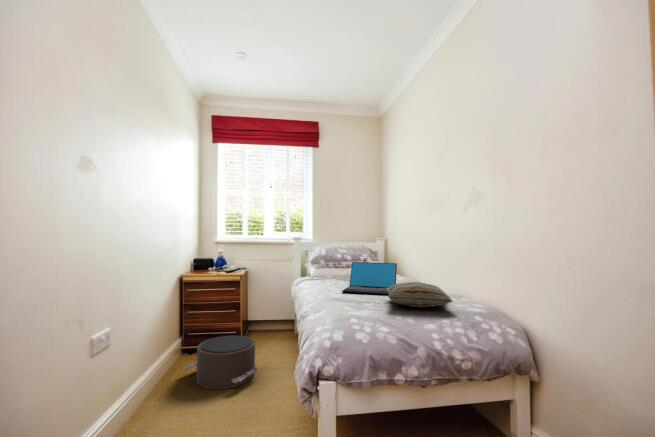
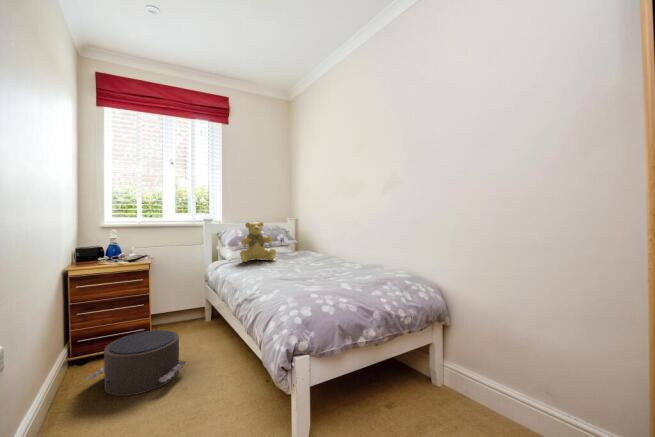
teddy bear: none [319,241,355,281] -> present [240,222,276,262]
laptop: present [342,262,397,295] -> none [276,241,324,271]
pillow: present [388,282,452,307] -> none [323,256,388,278]

